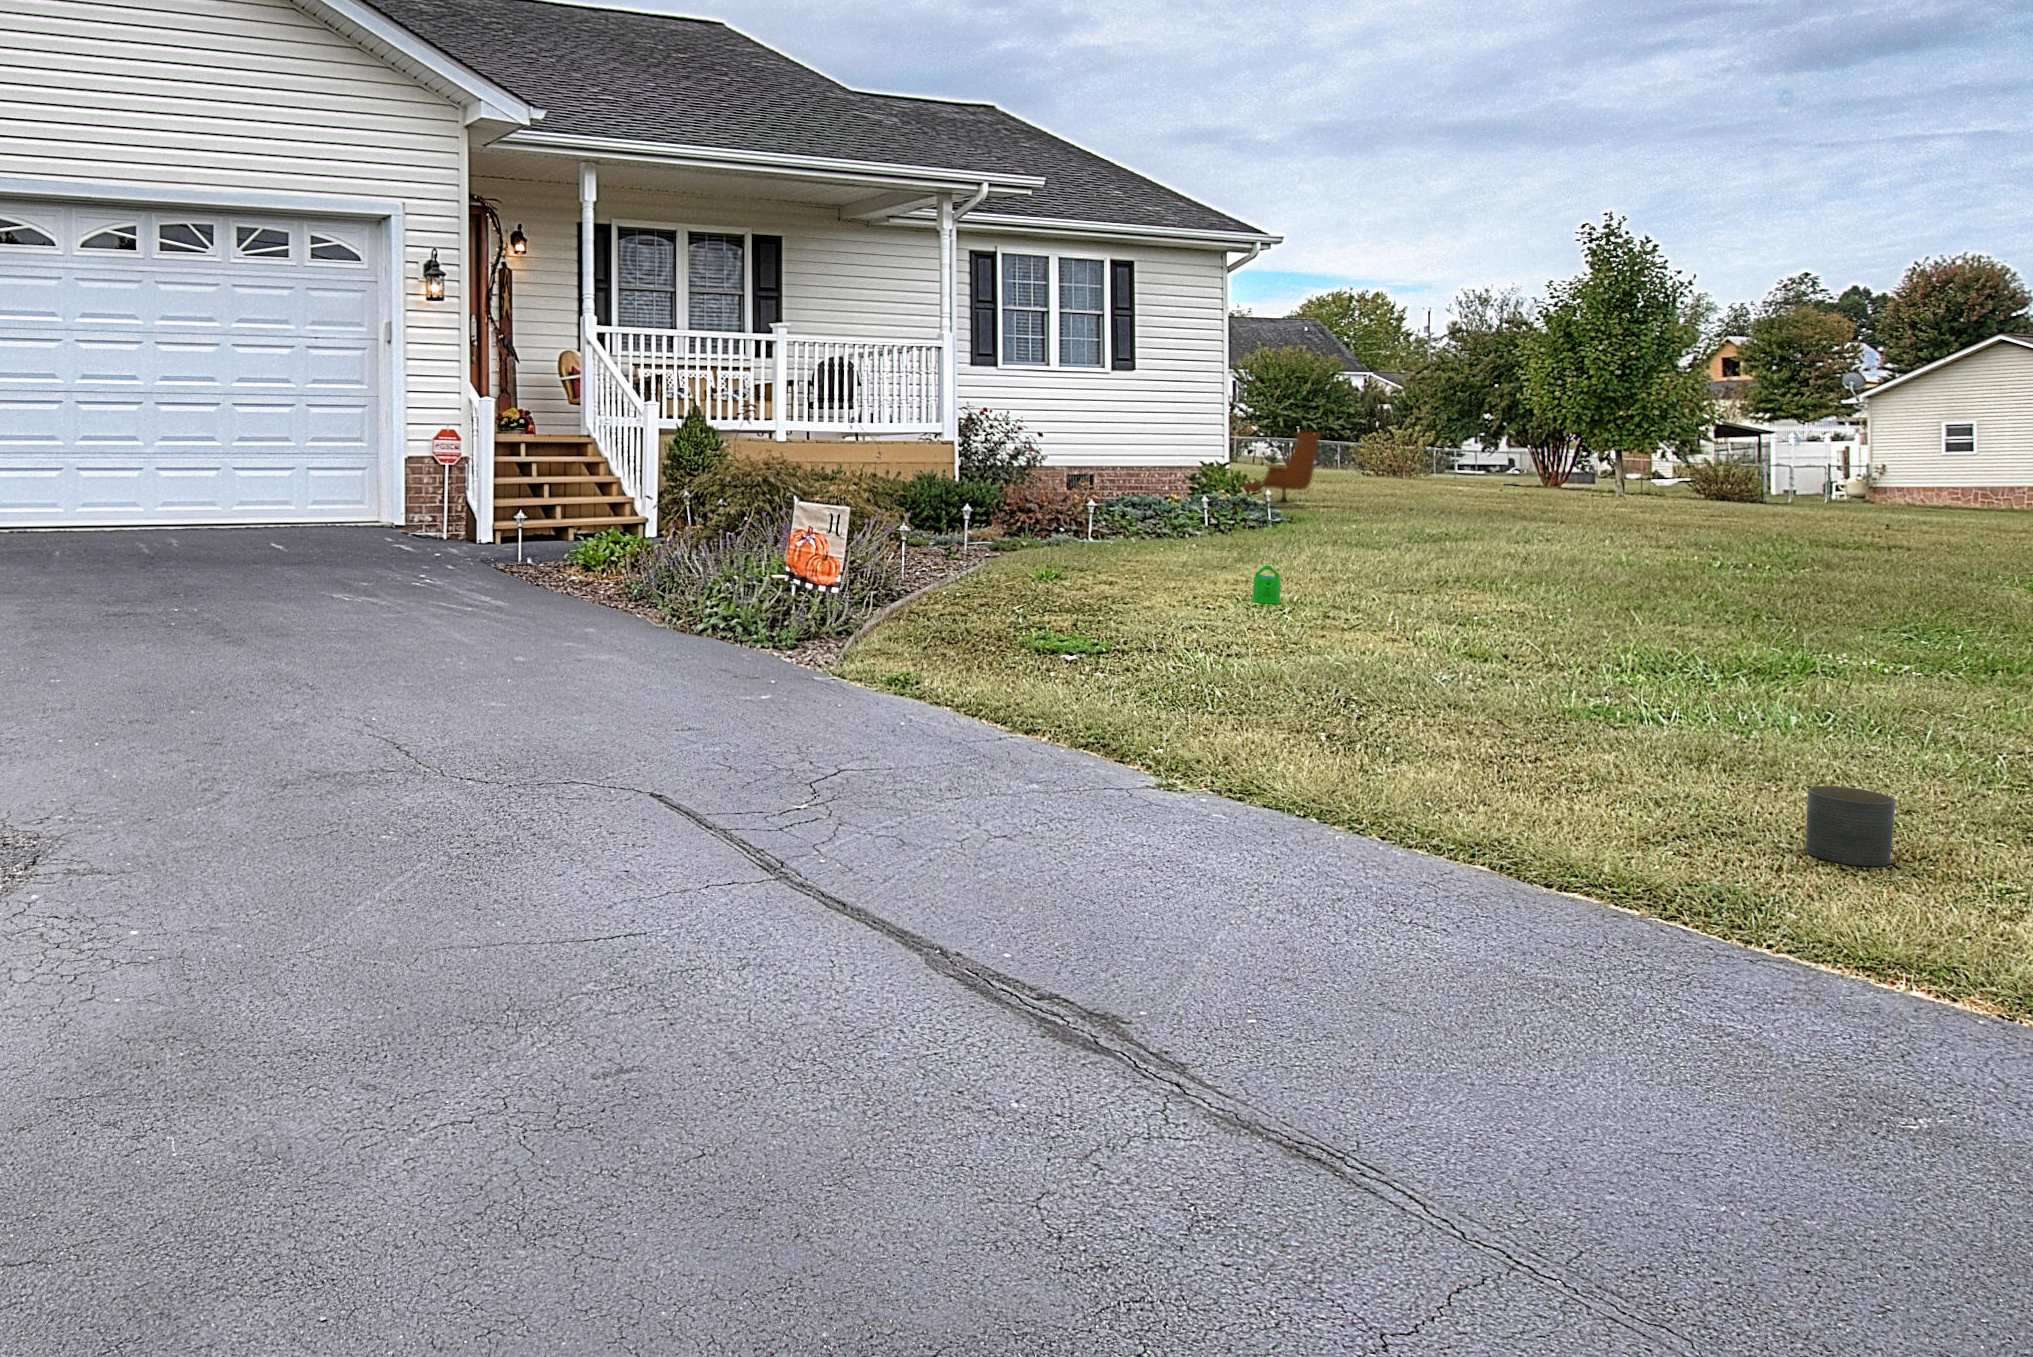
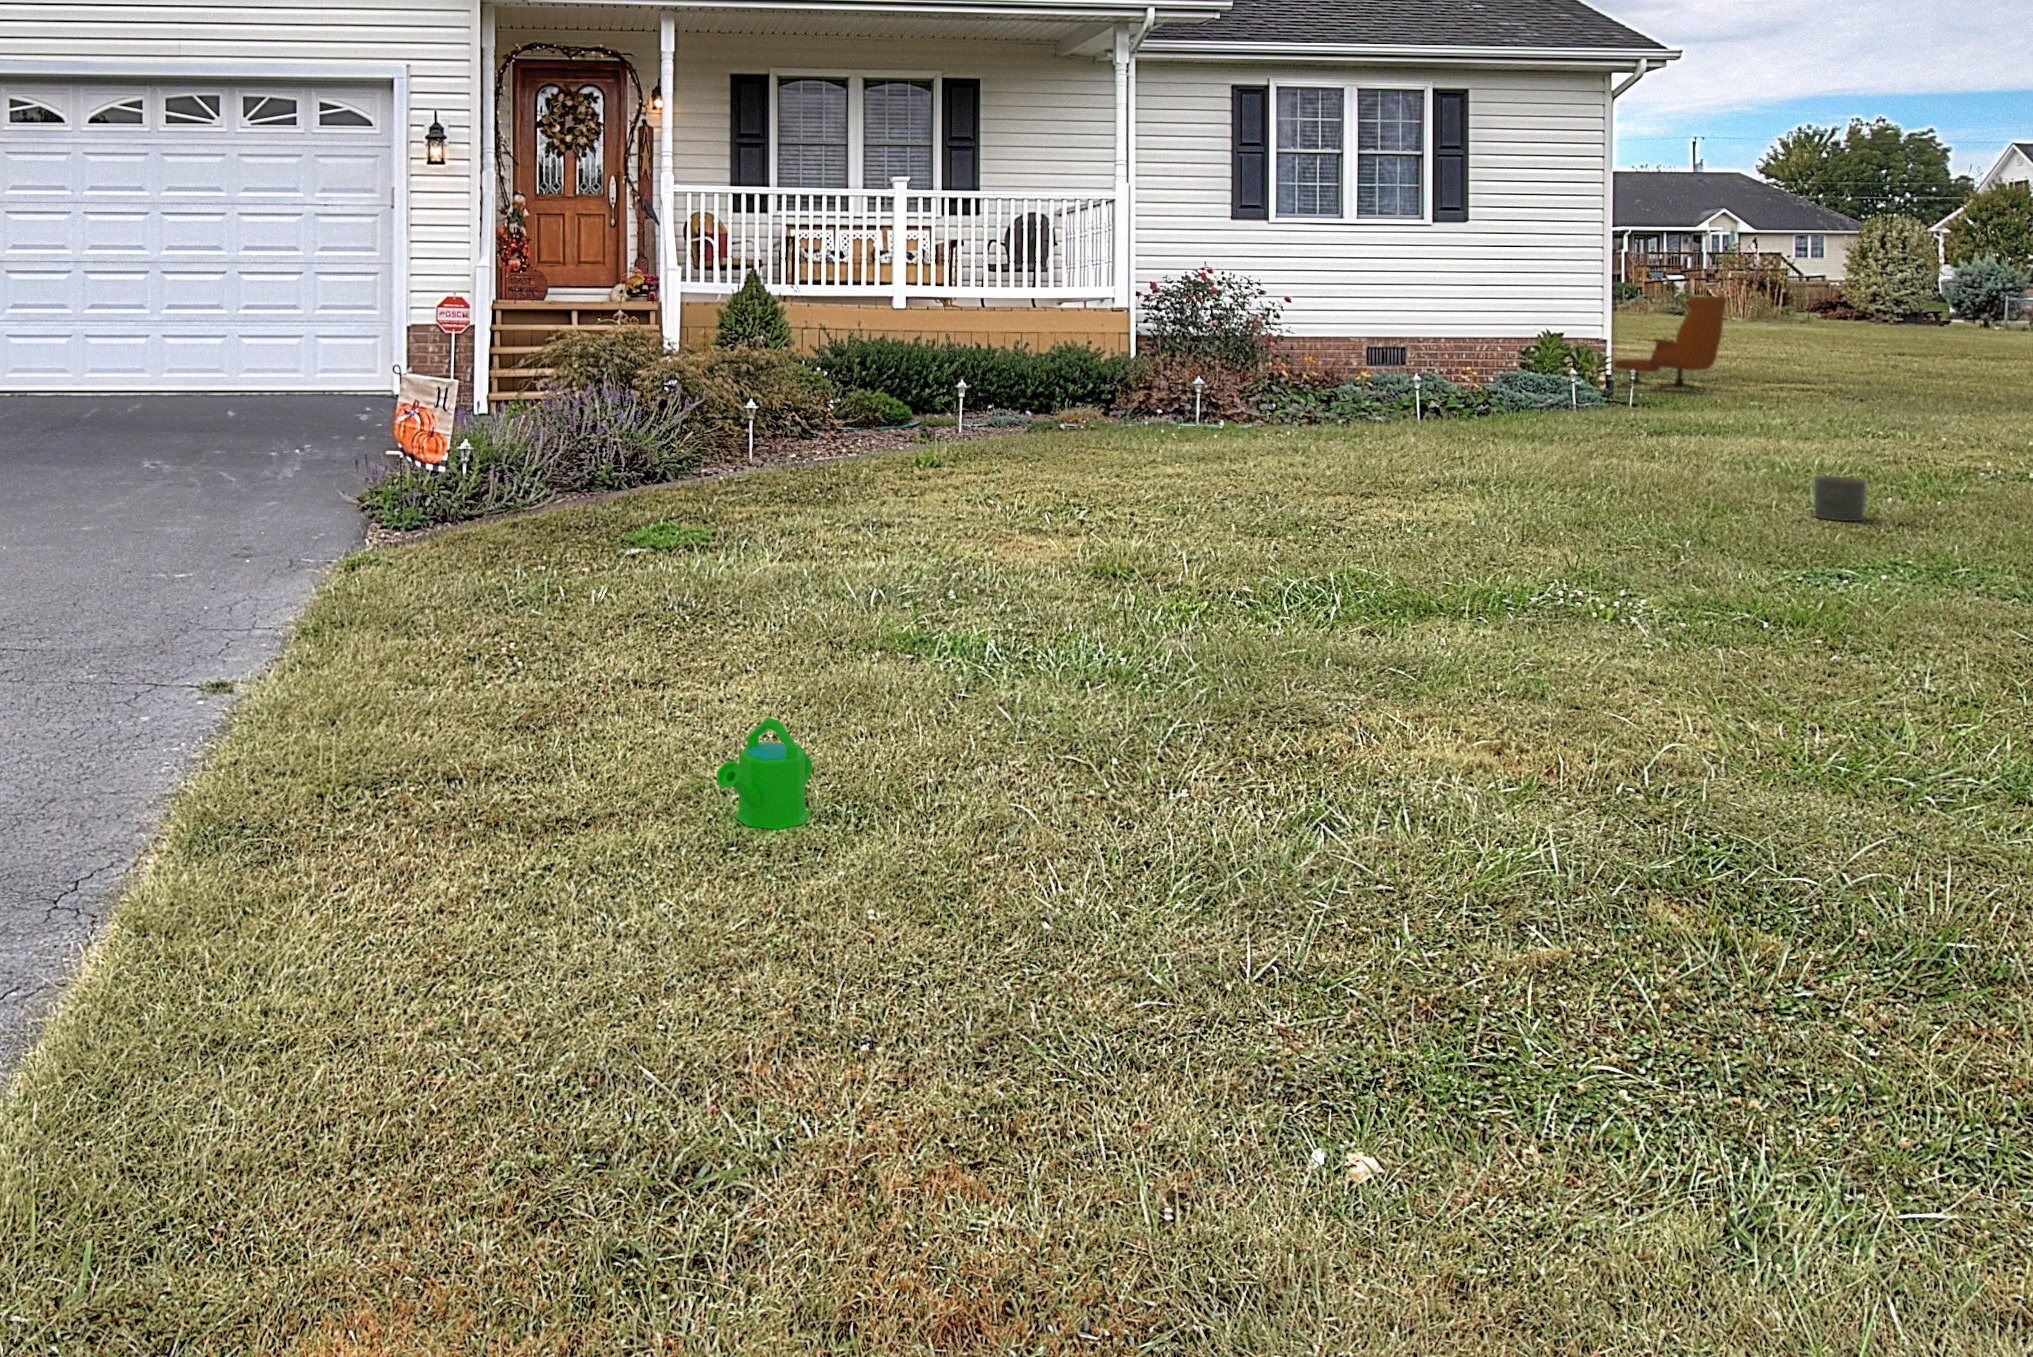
watering can: present [1252,565,1281,604] -> present [716,718,812,829]
planter: present [1806,786,1896,866] -> present [1814,476,1867,521]

